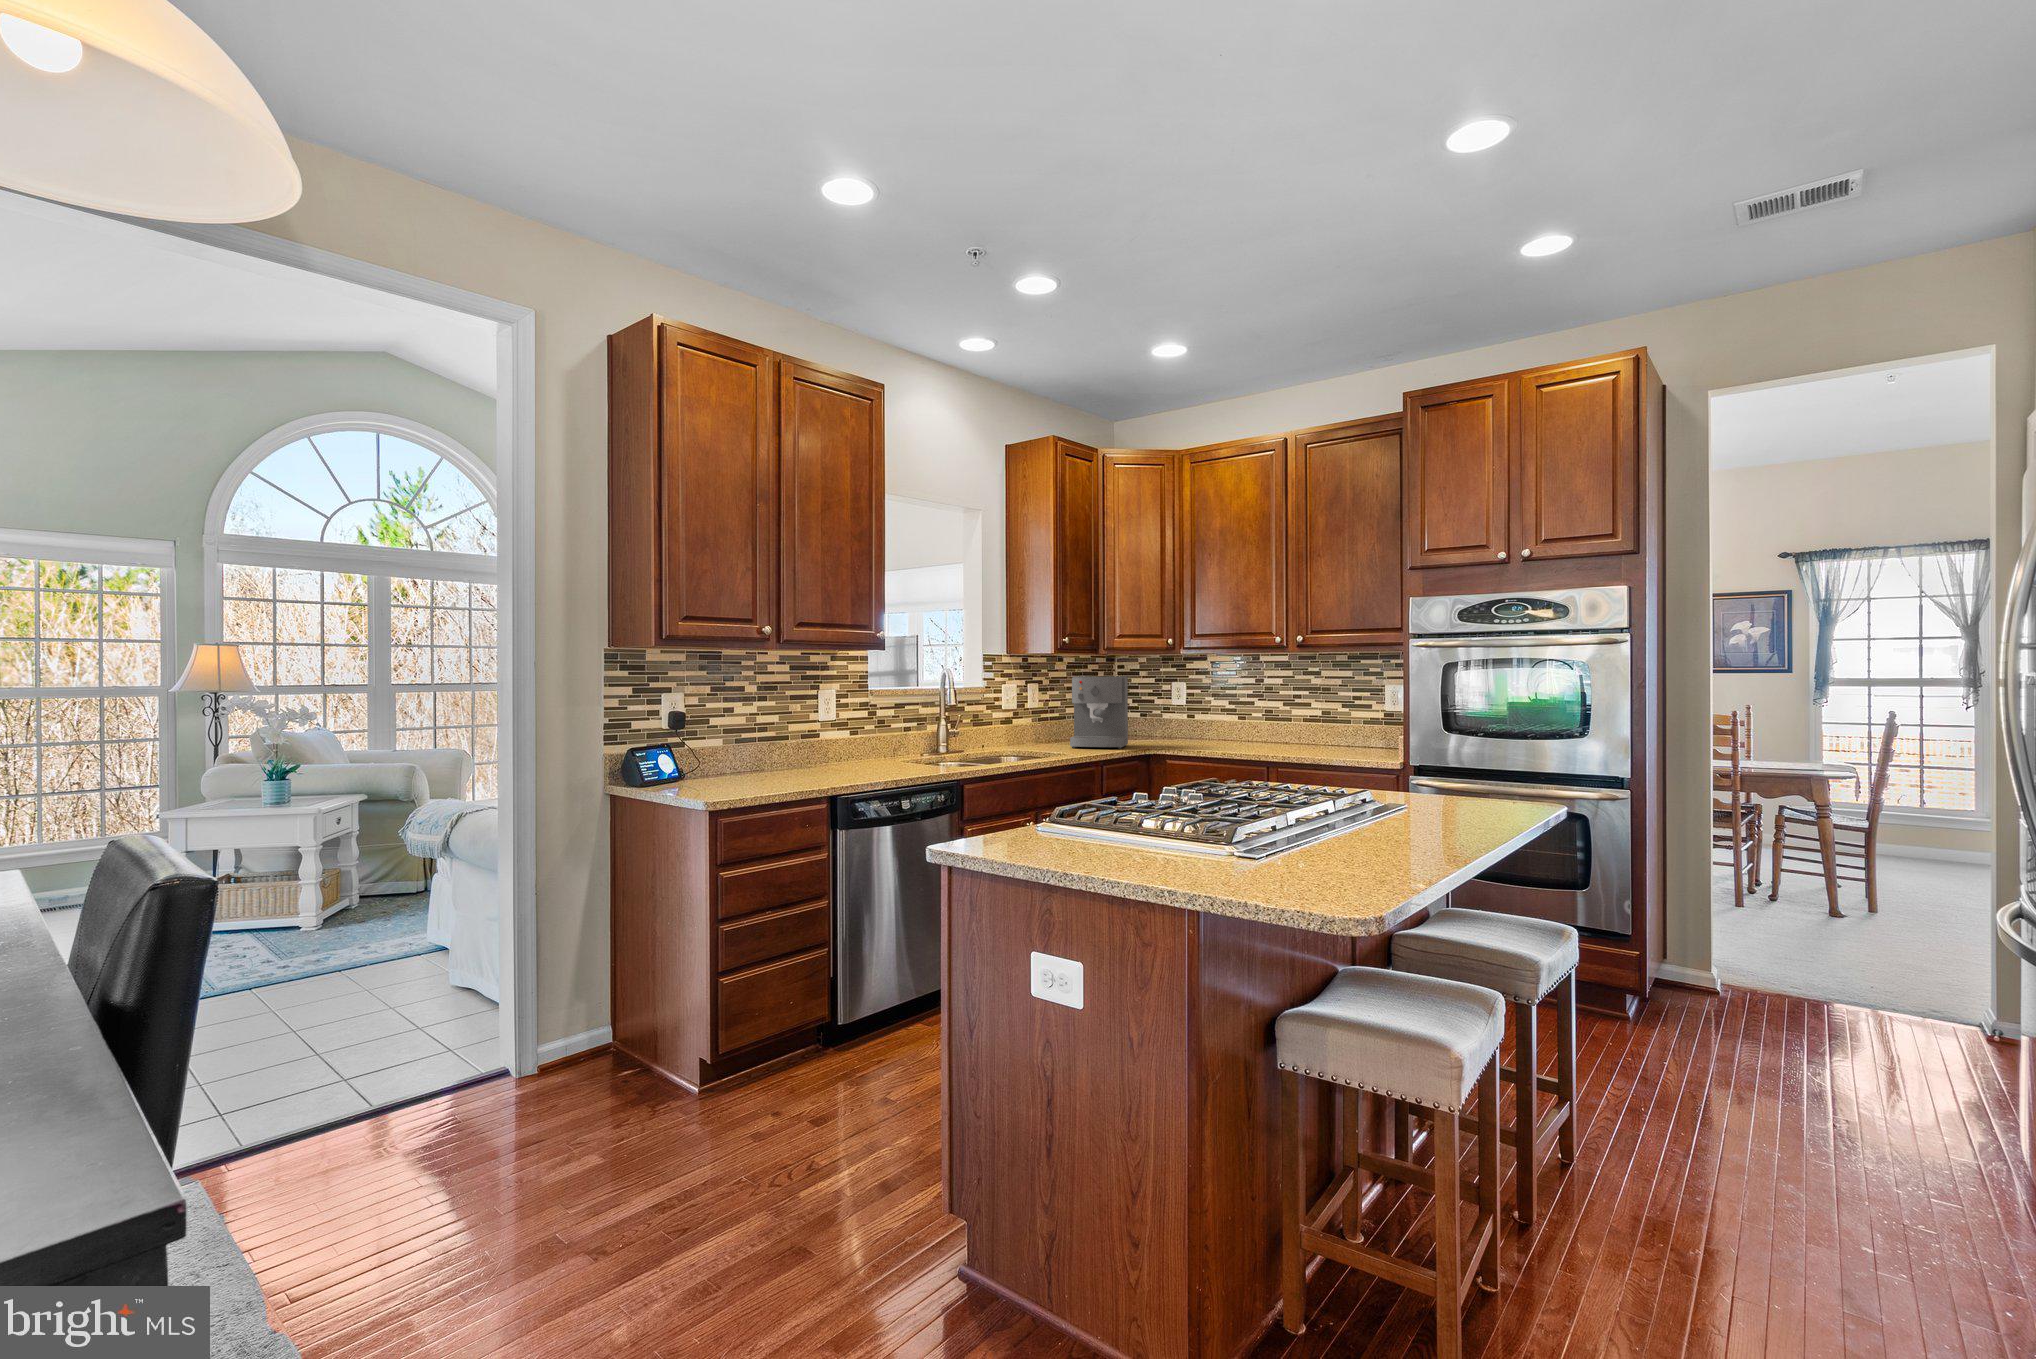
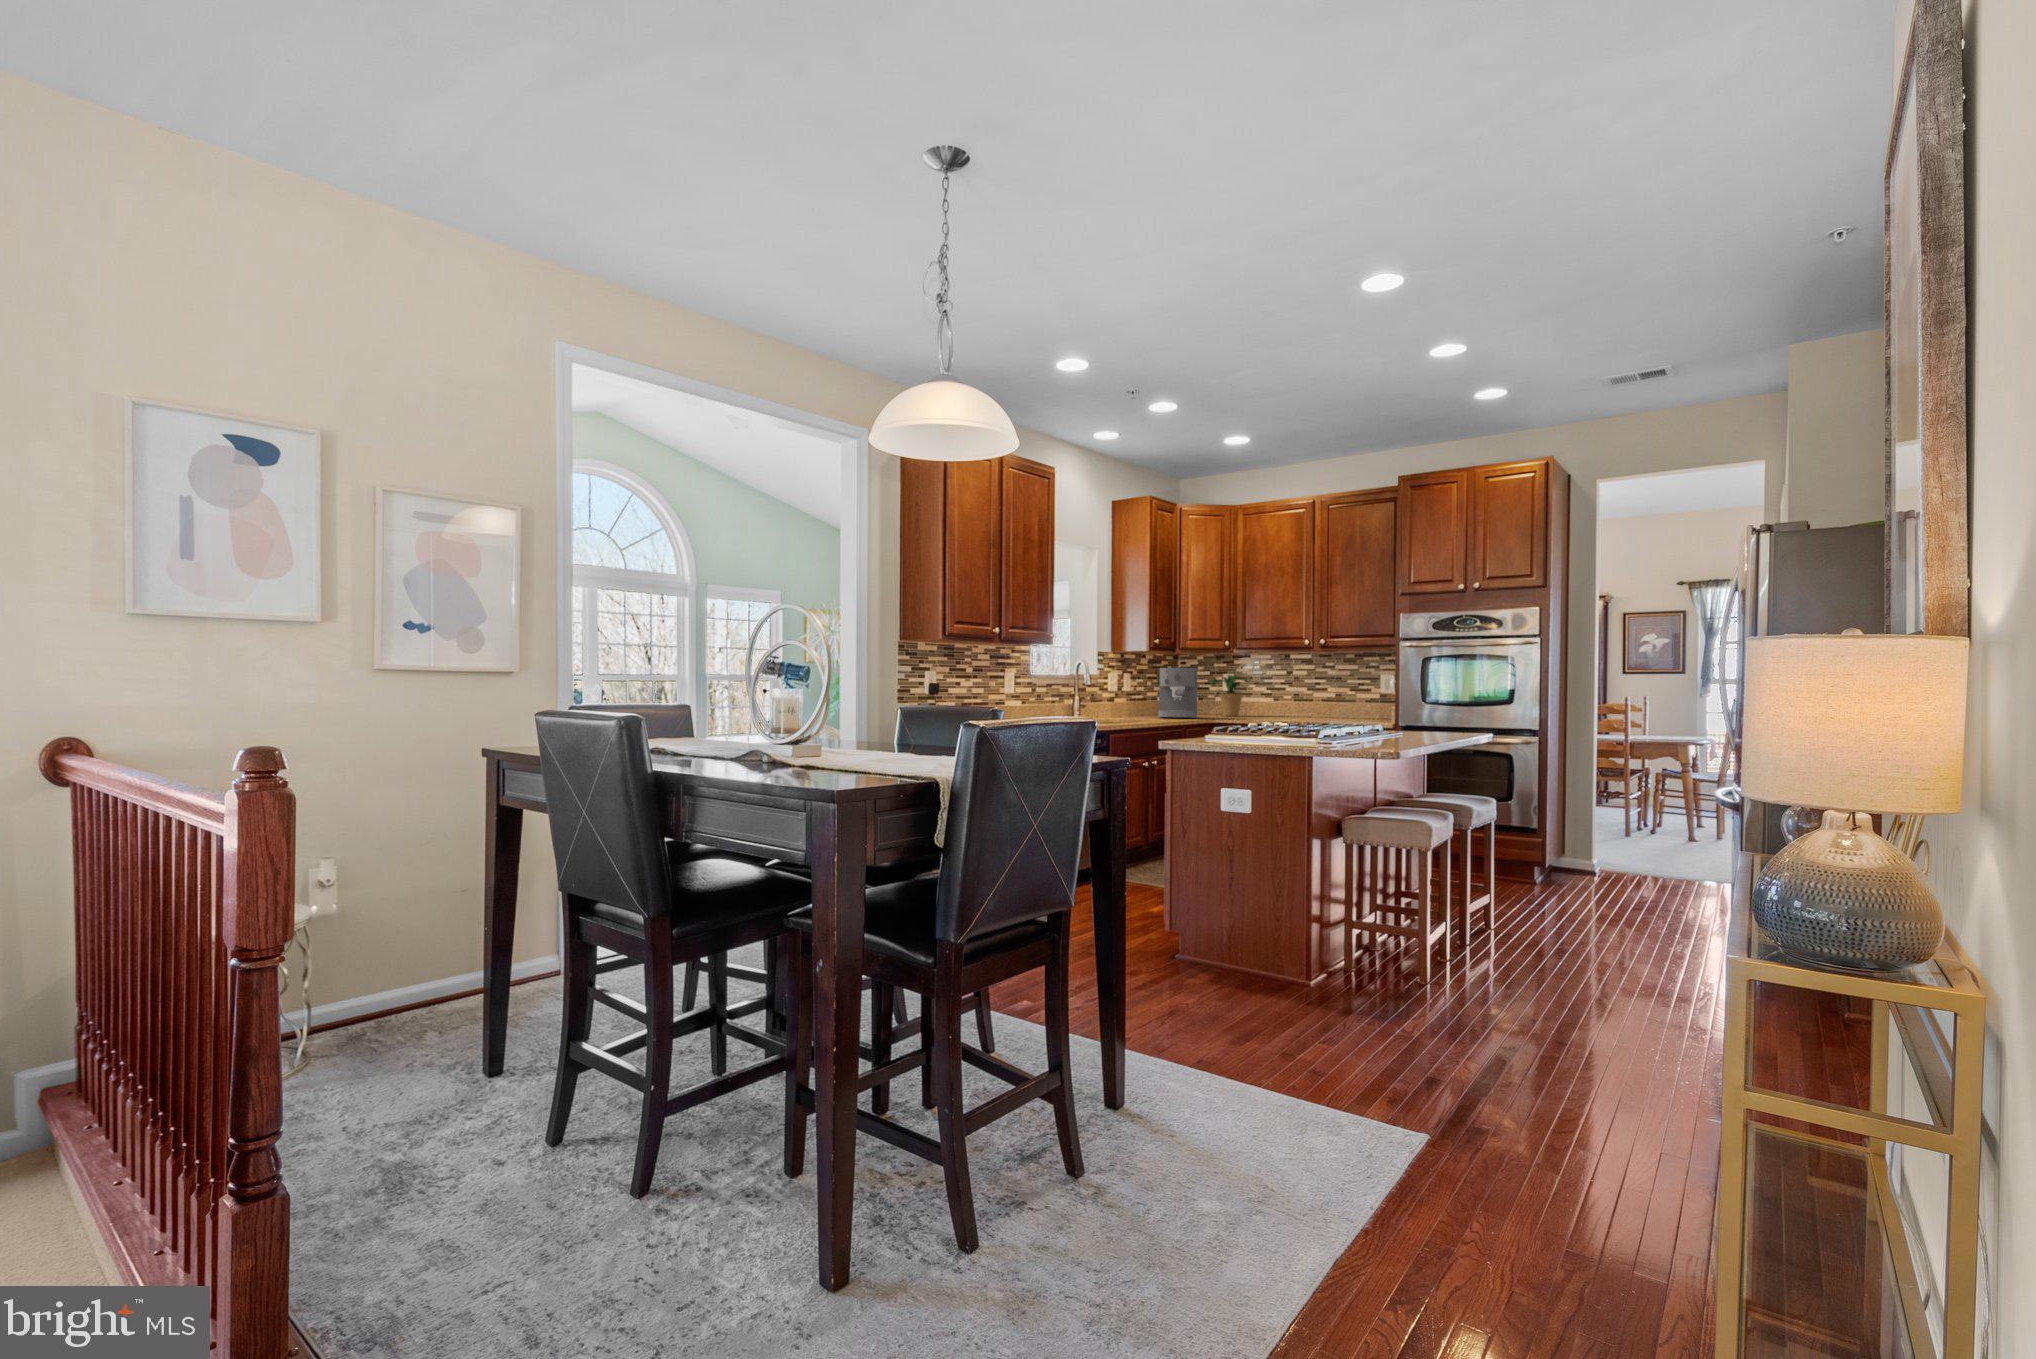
potted plant: none [1150,683,1211,741] -> present [1211,675,1248,716]

